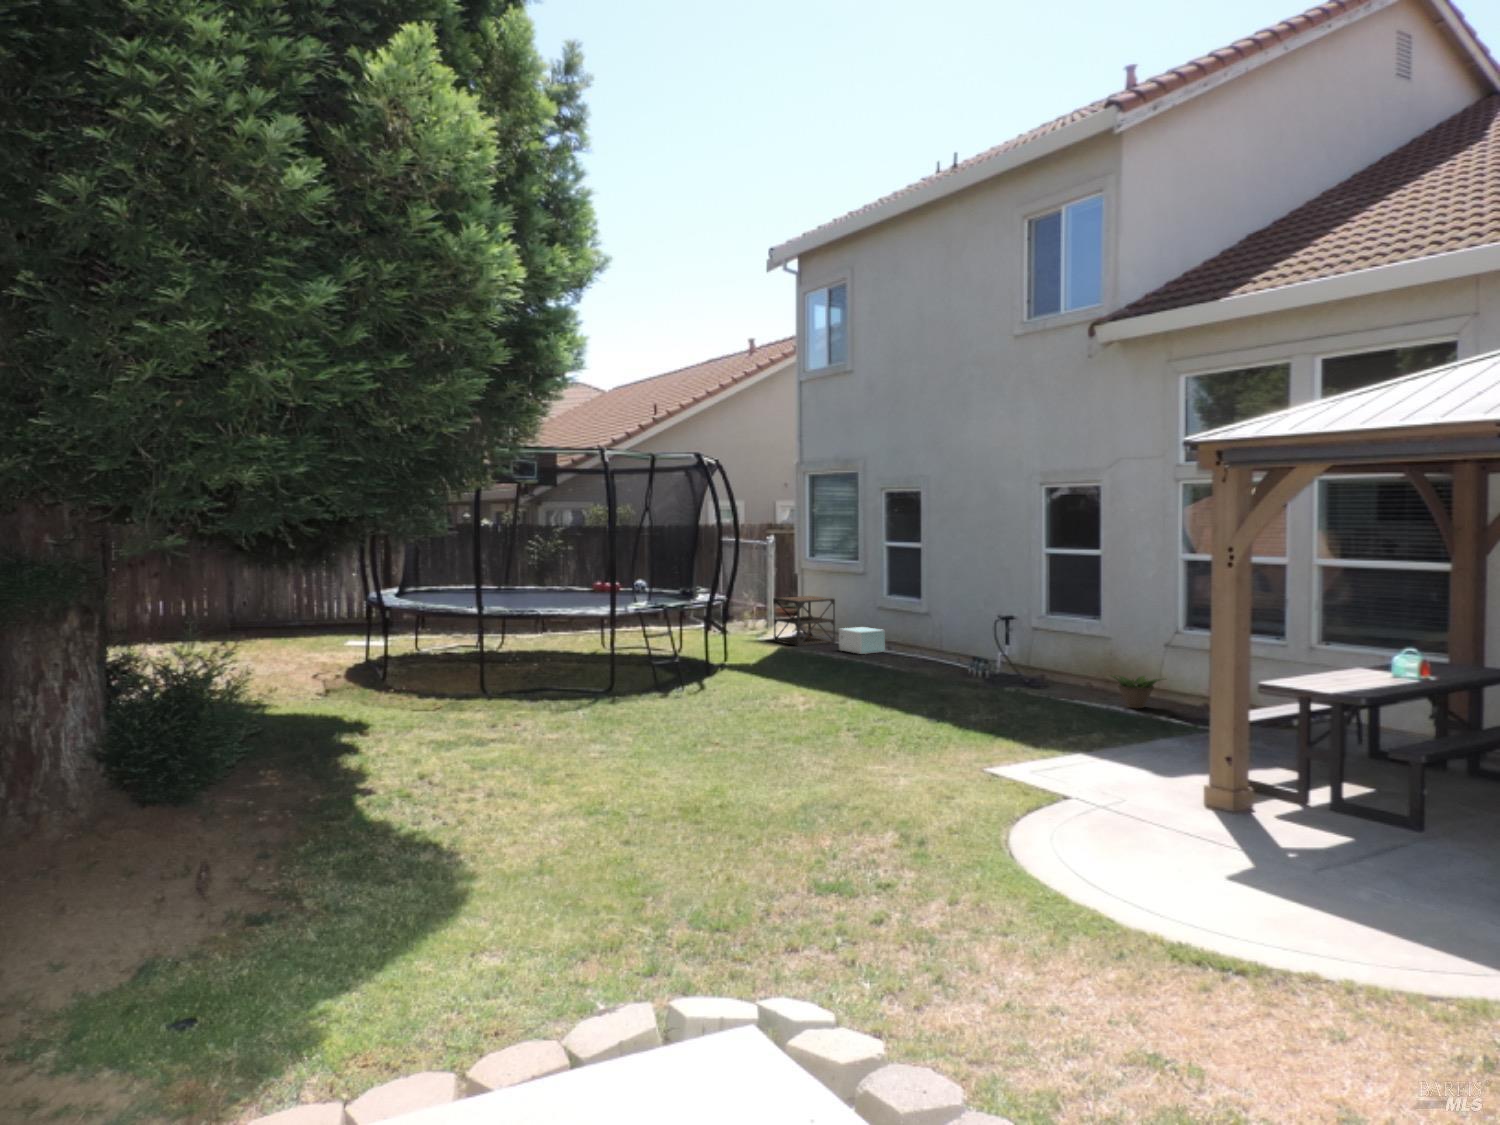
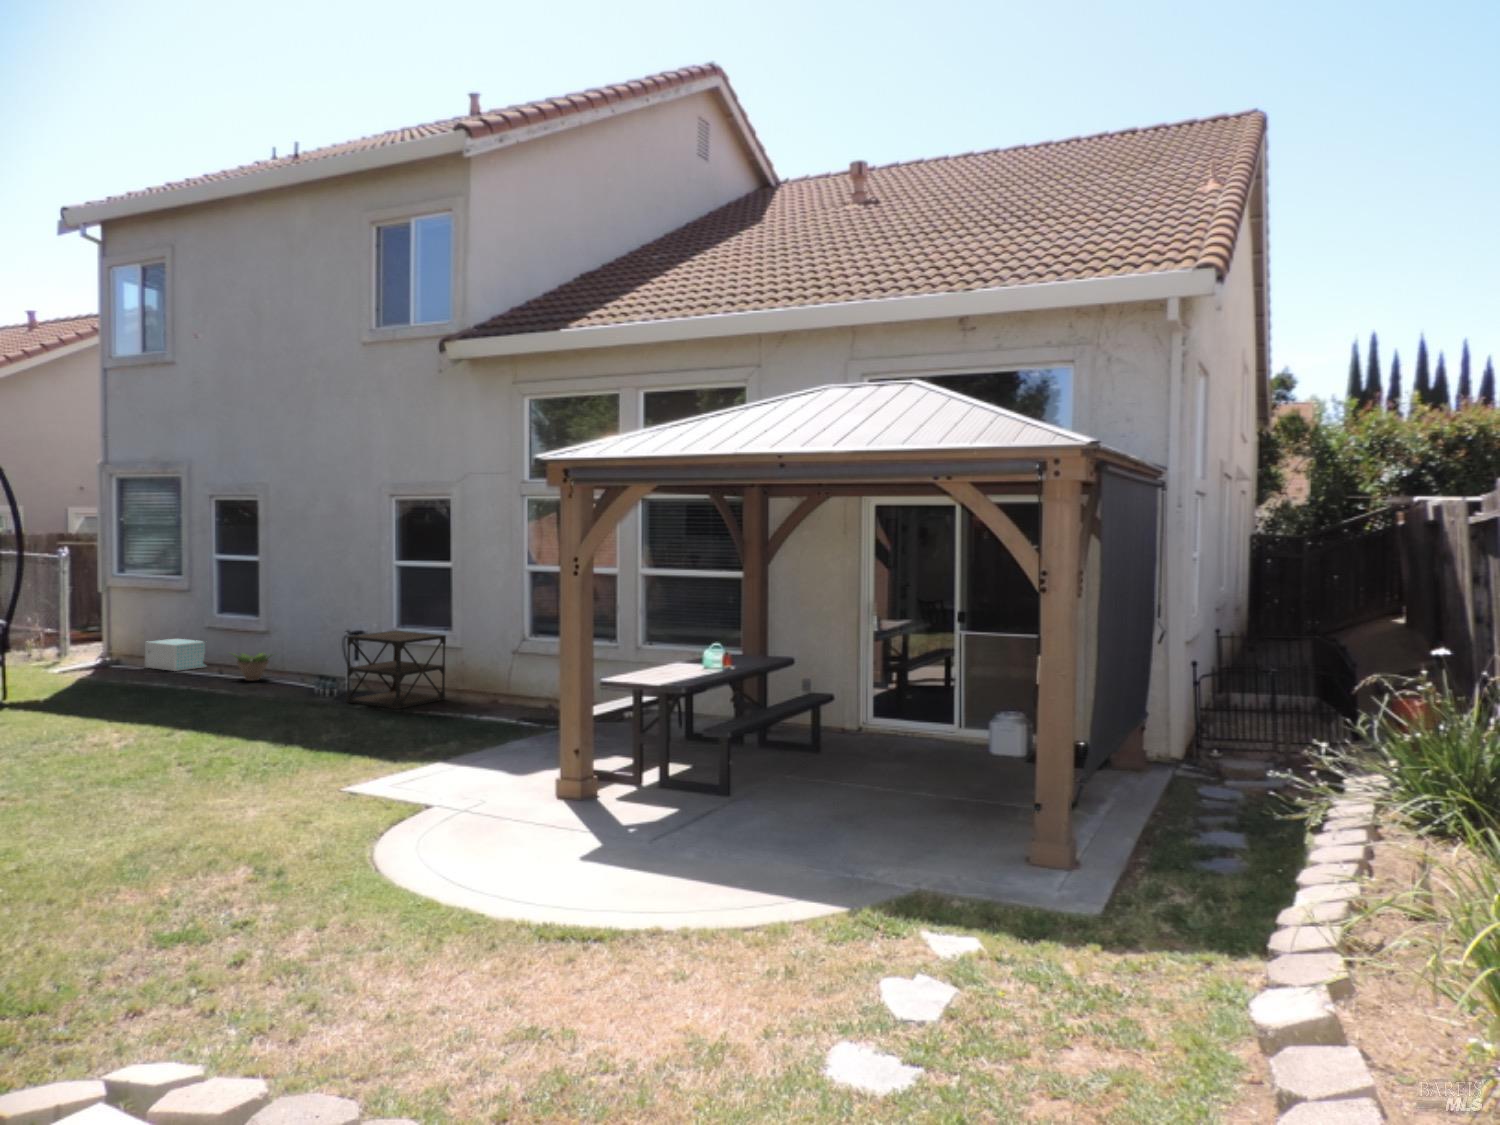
side table: present [773,596,835,646] -> present [346,631,446,709]
decorative plant: present [1112,676,1163,708] -> present [231,653,272,680]

